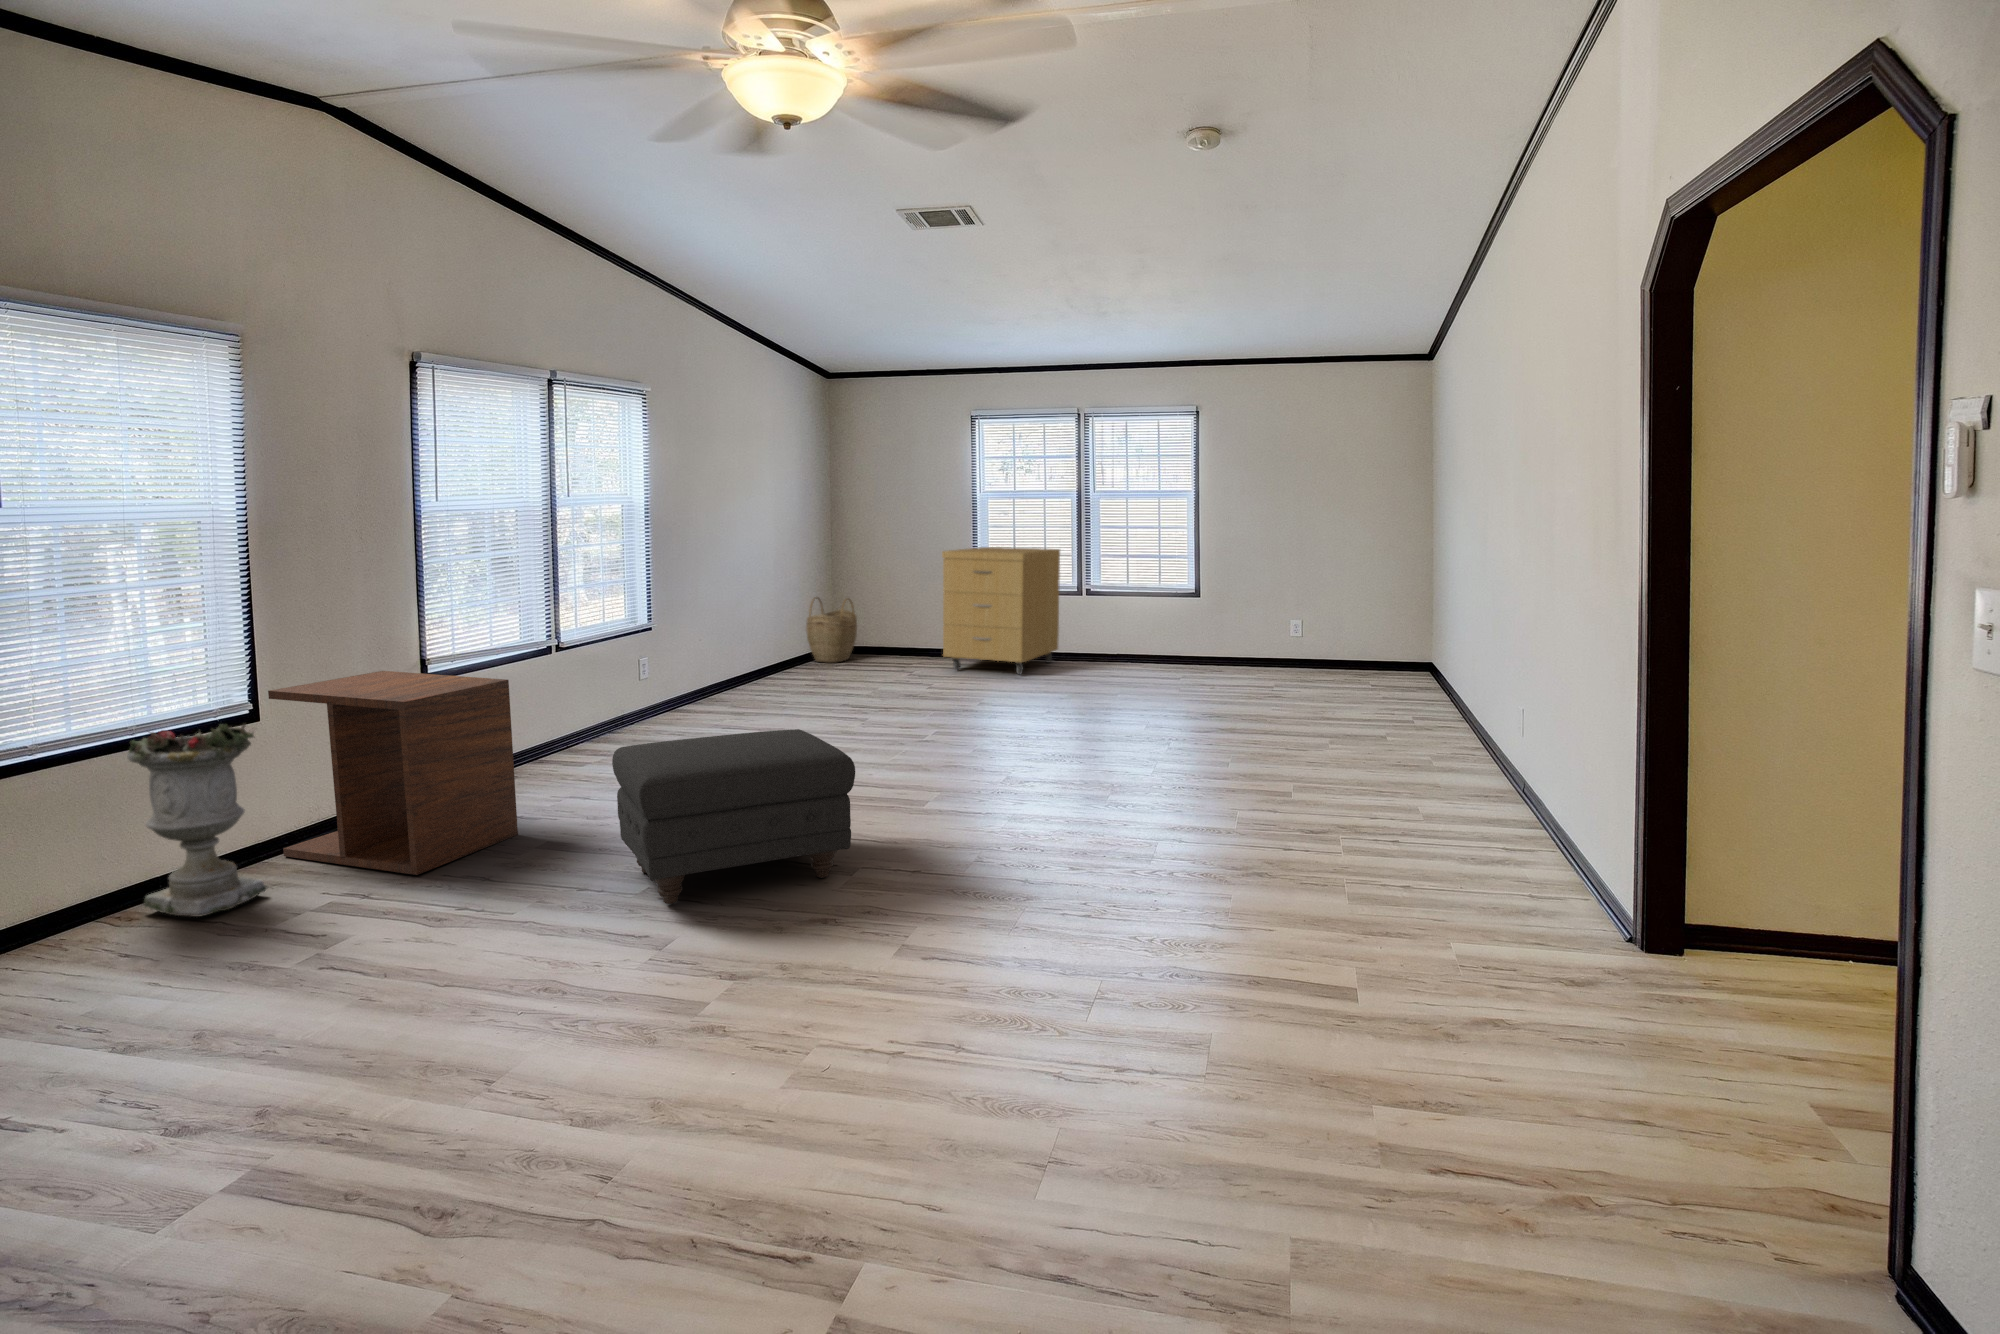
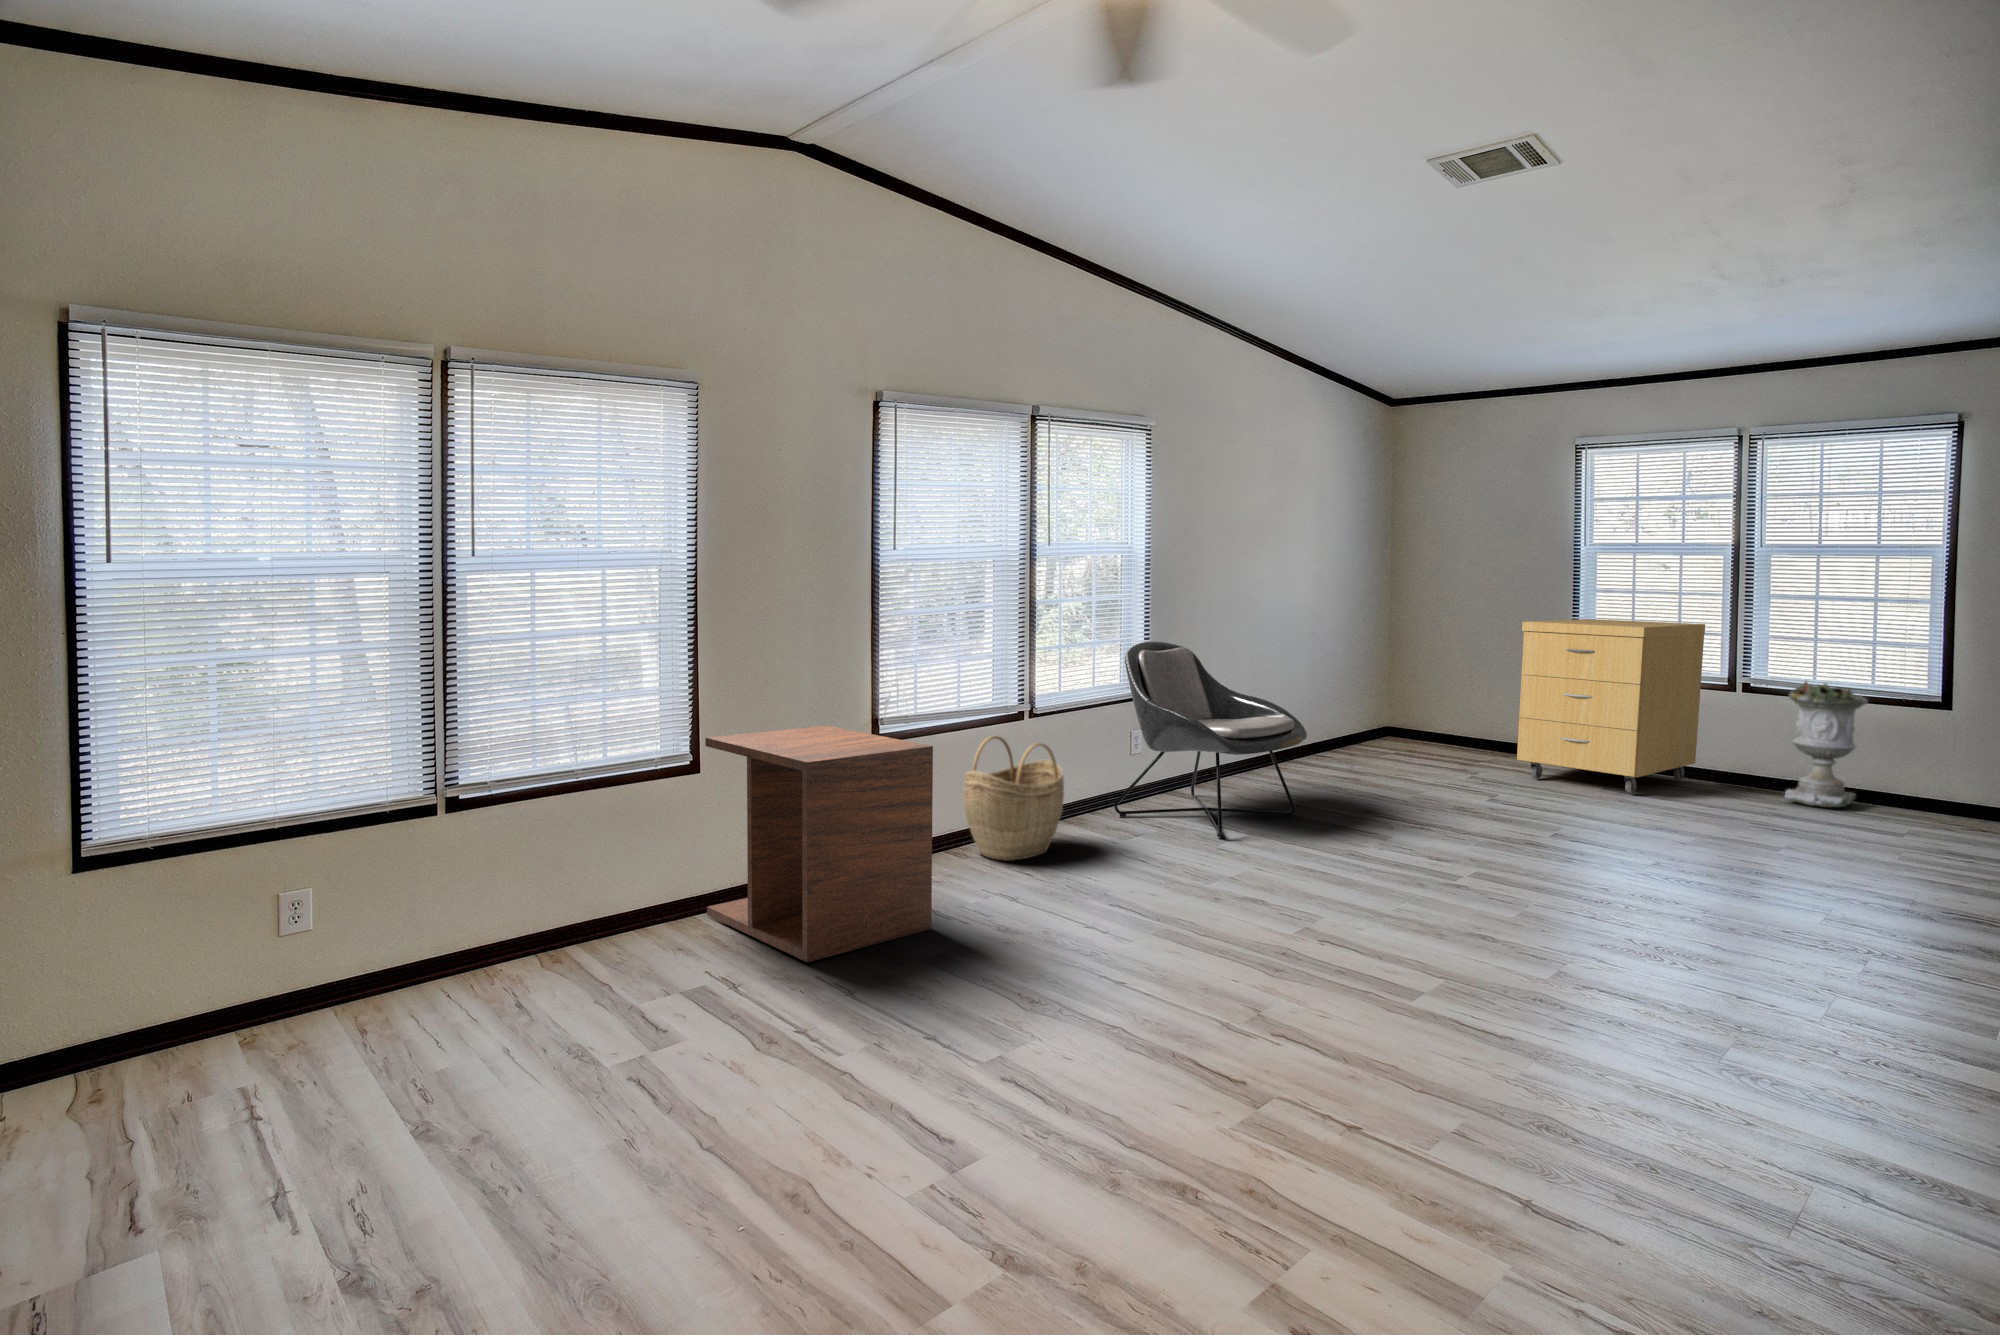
lounge chair: none [639,578,795,736] -> present [1114,641,1307,837]
woven basket: present [806,597,857,663] -> present [964,736,1064,861]
planter: present [127,724,267,917] -> present [1784,681,1868,807]
ottoman: present [612,729,855,904] -> none [1017,843,1325,1067]

